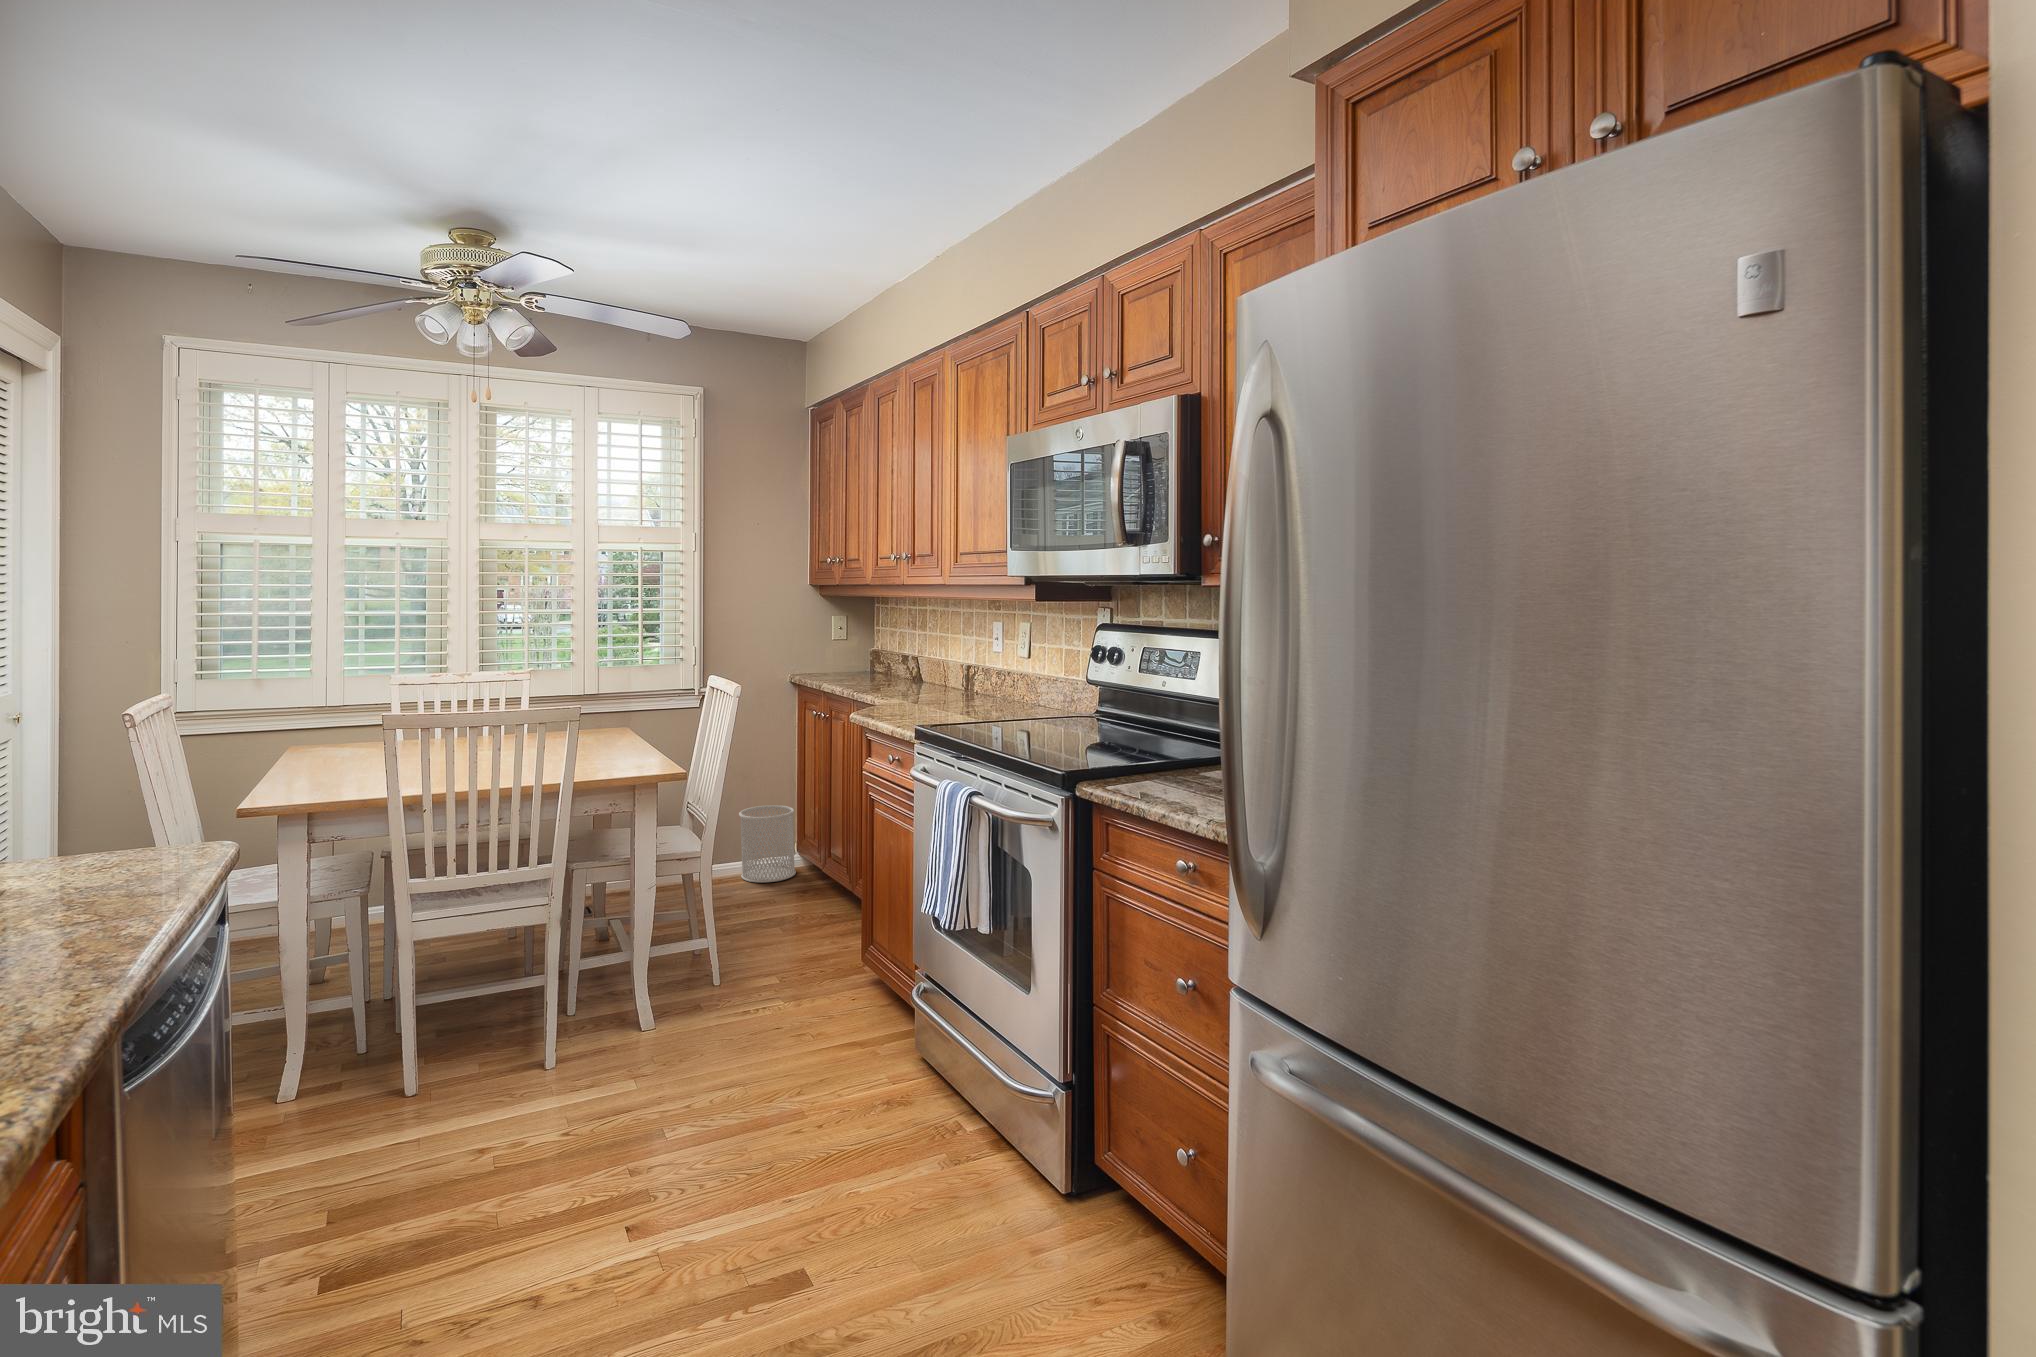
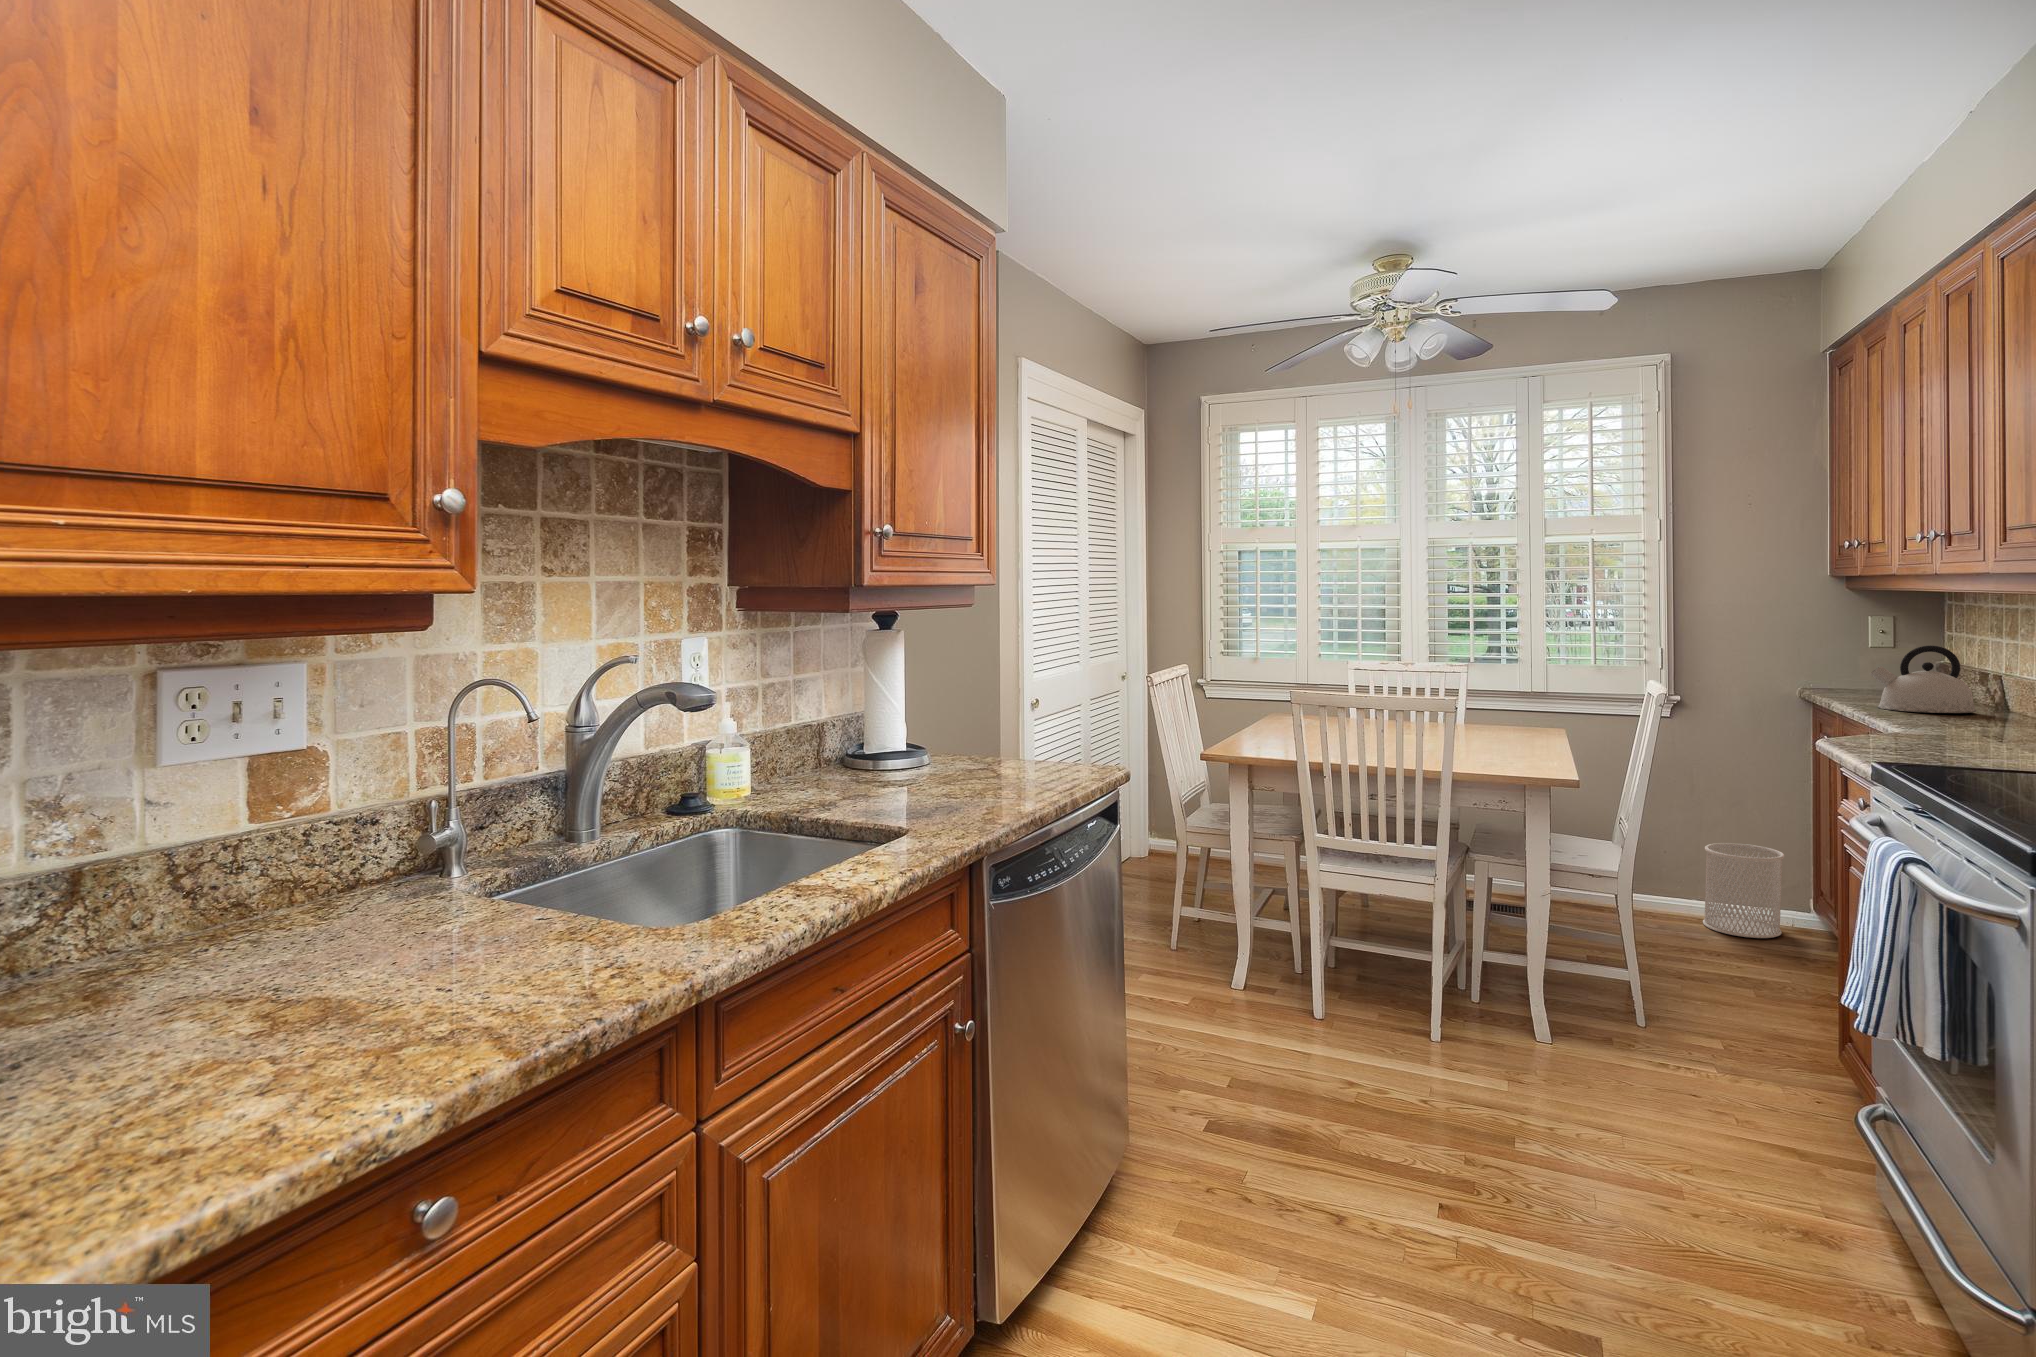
kettle: none [848,640,909,690] -> present [1870,645,1976,713]

